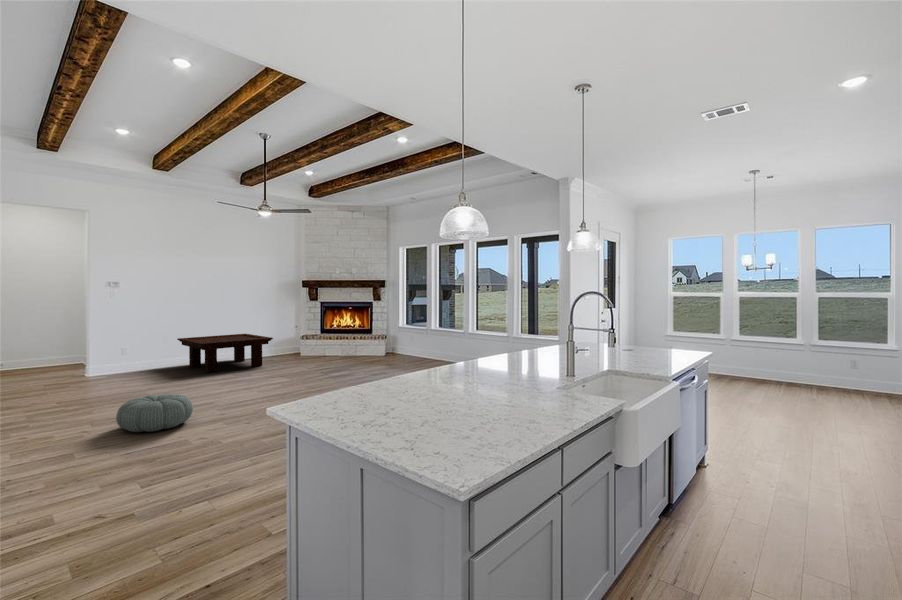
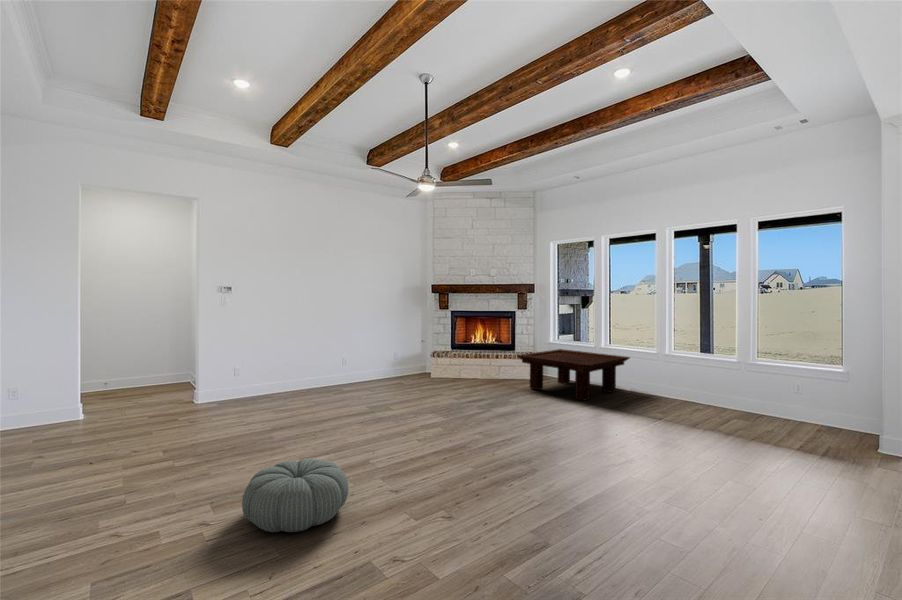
coffee table: present [177,334,273,372] -> present [517,349,630,401]

